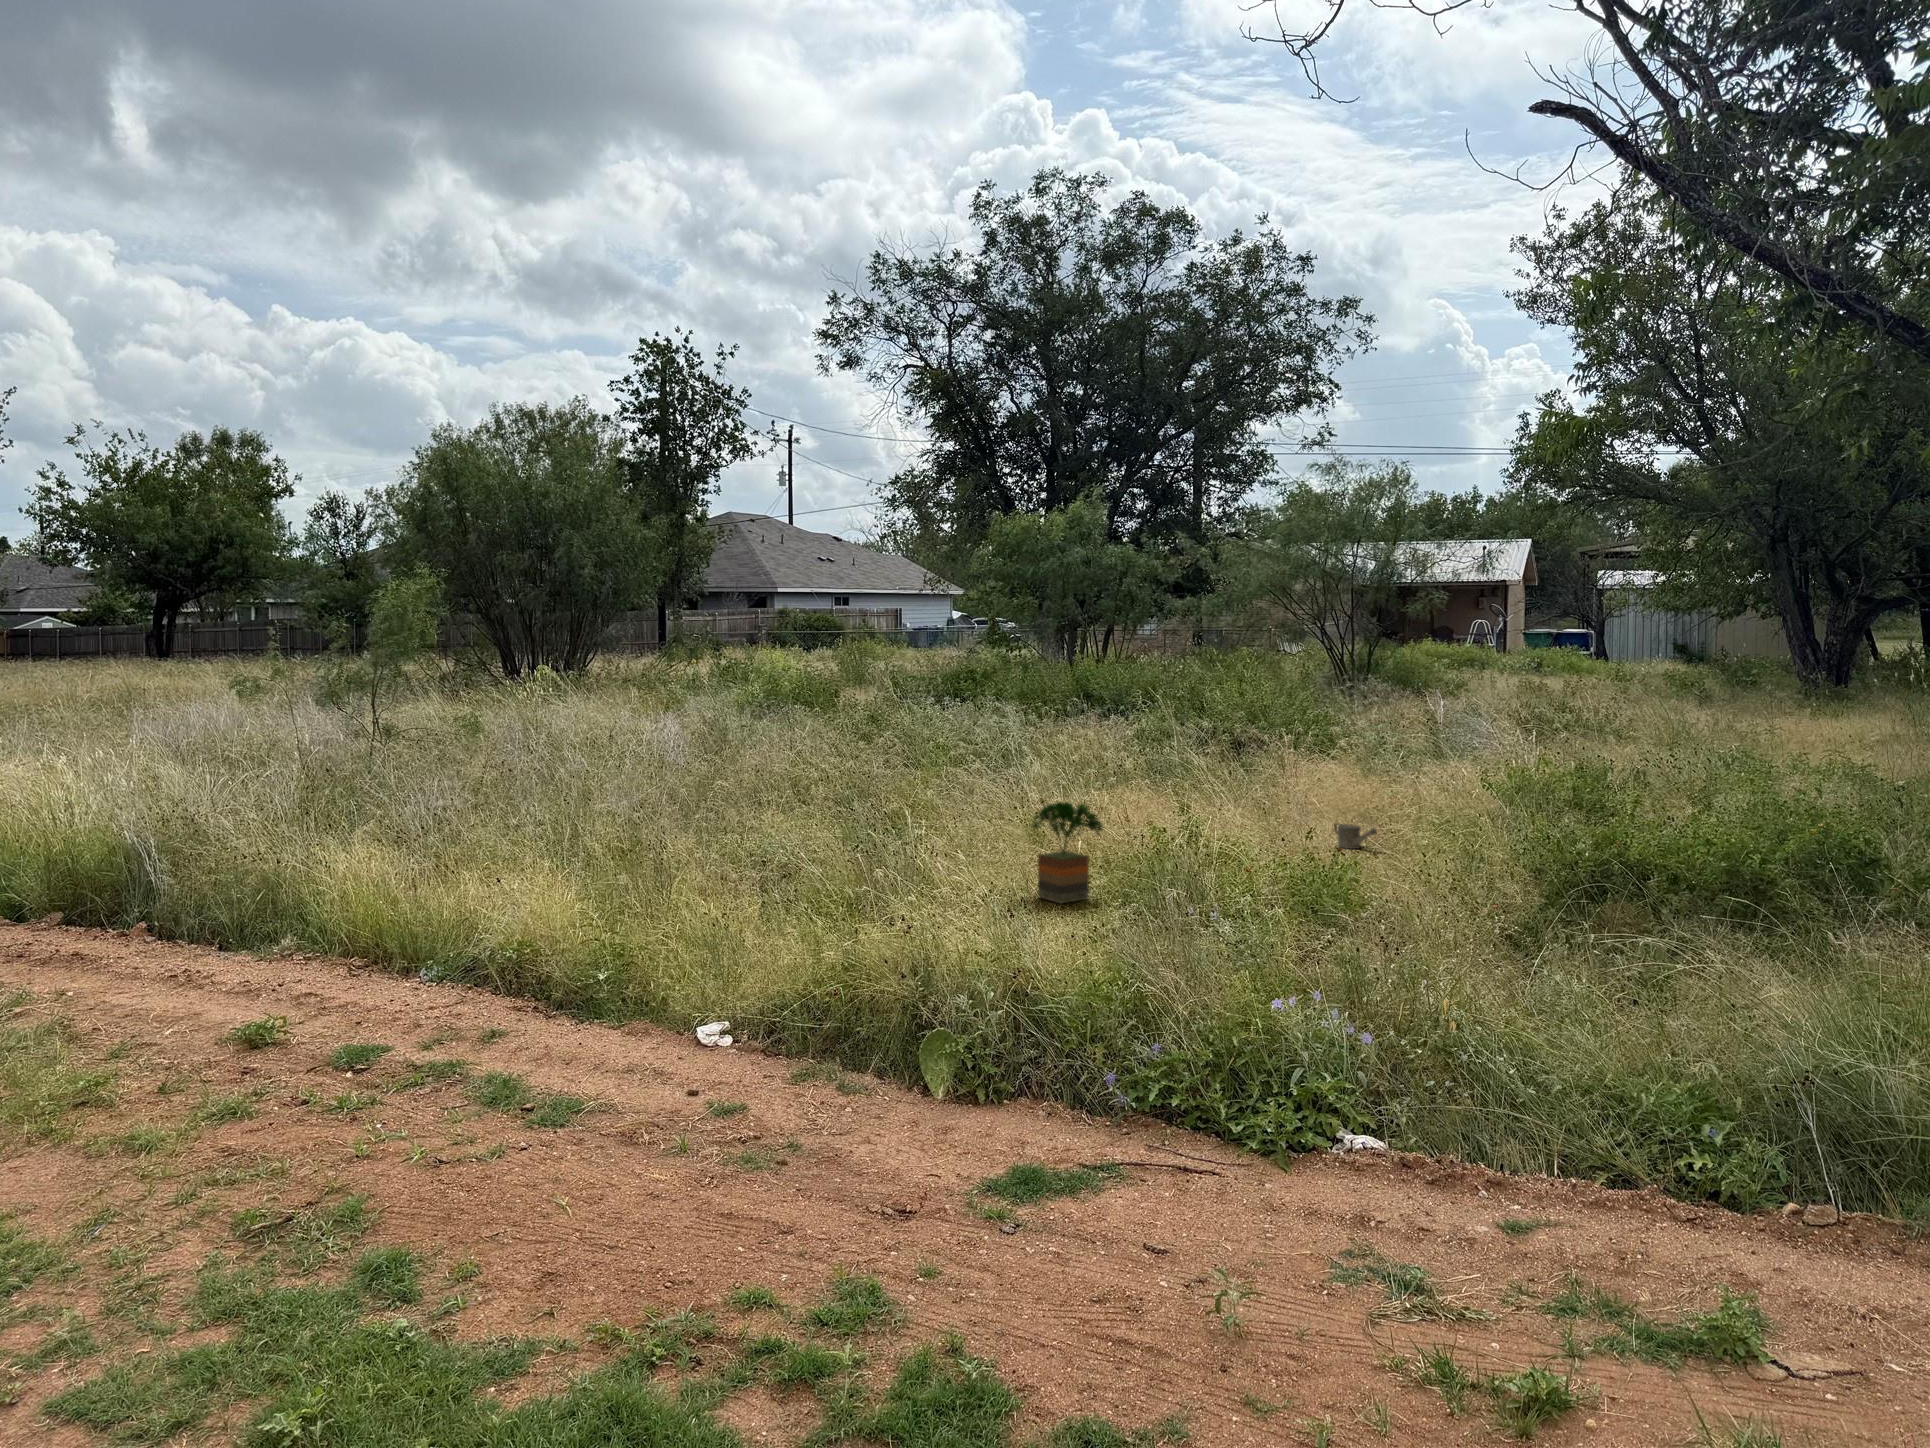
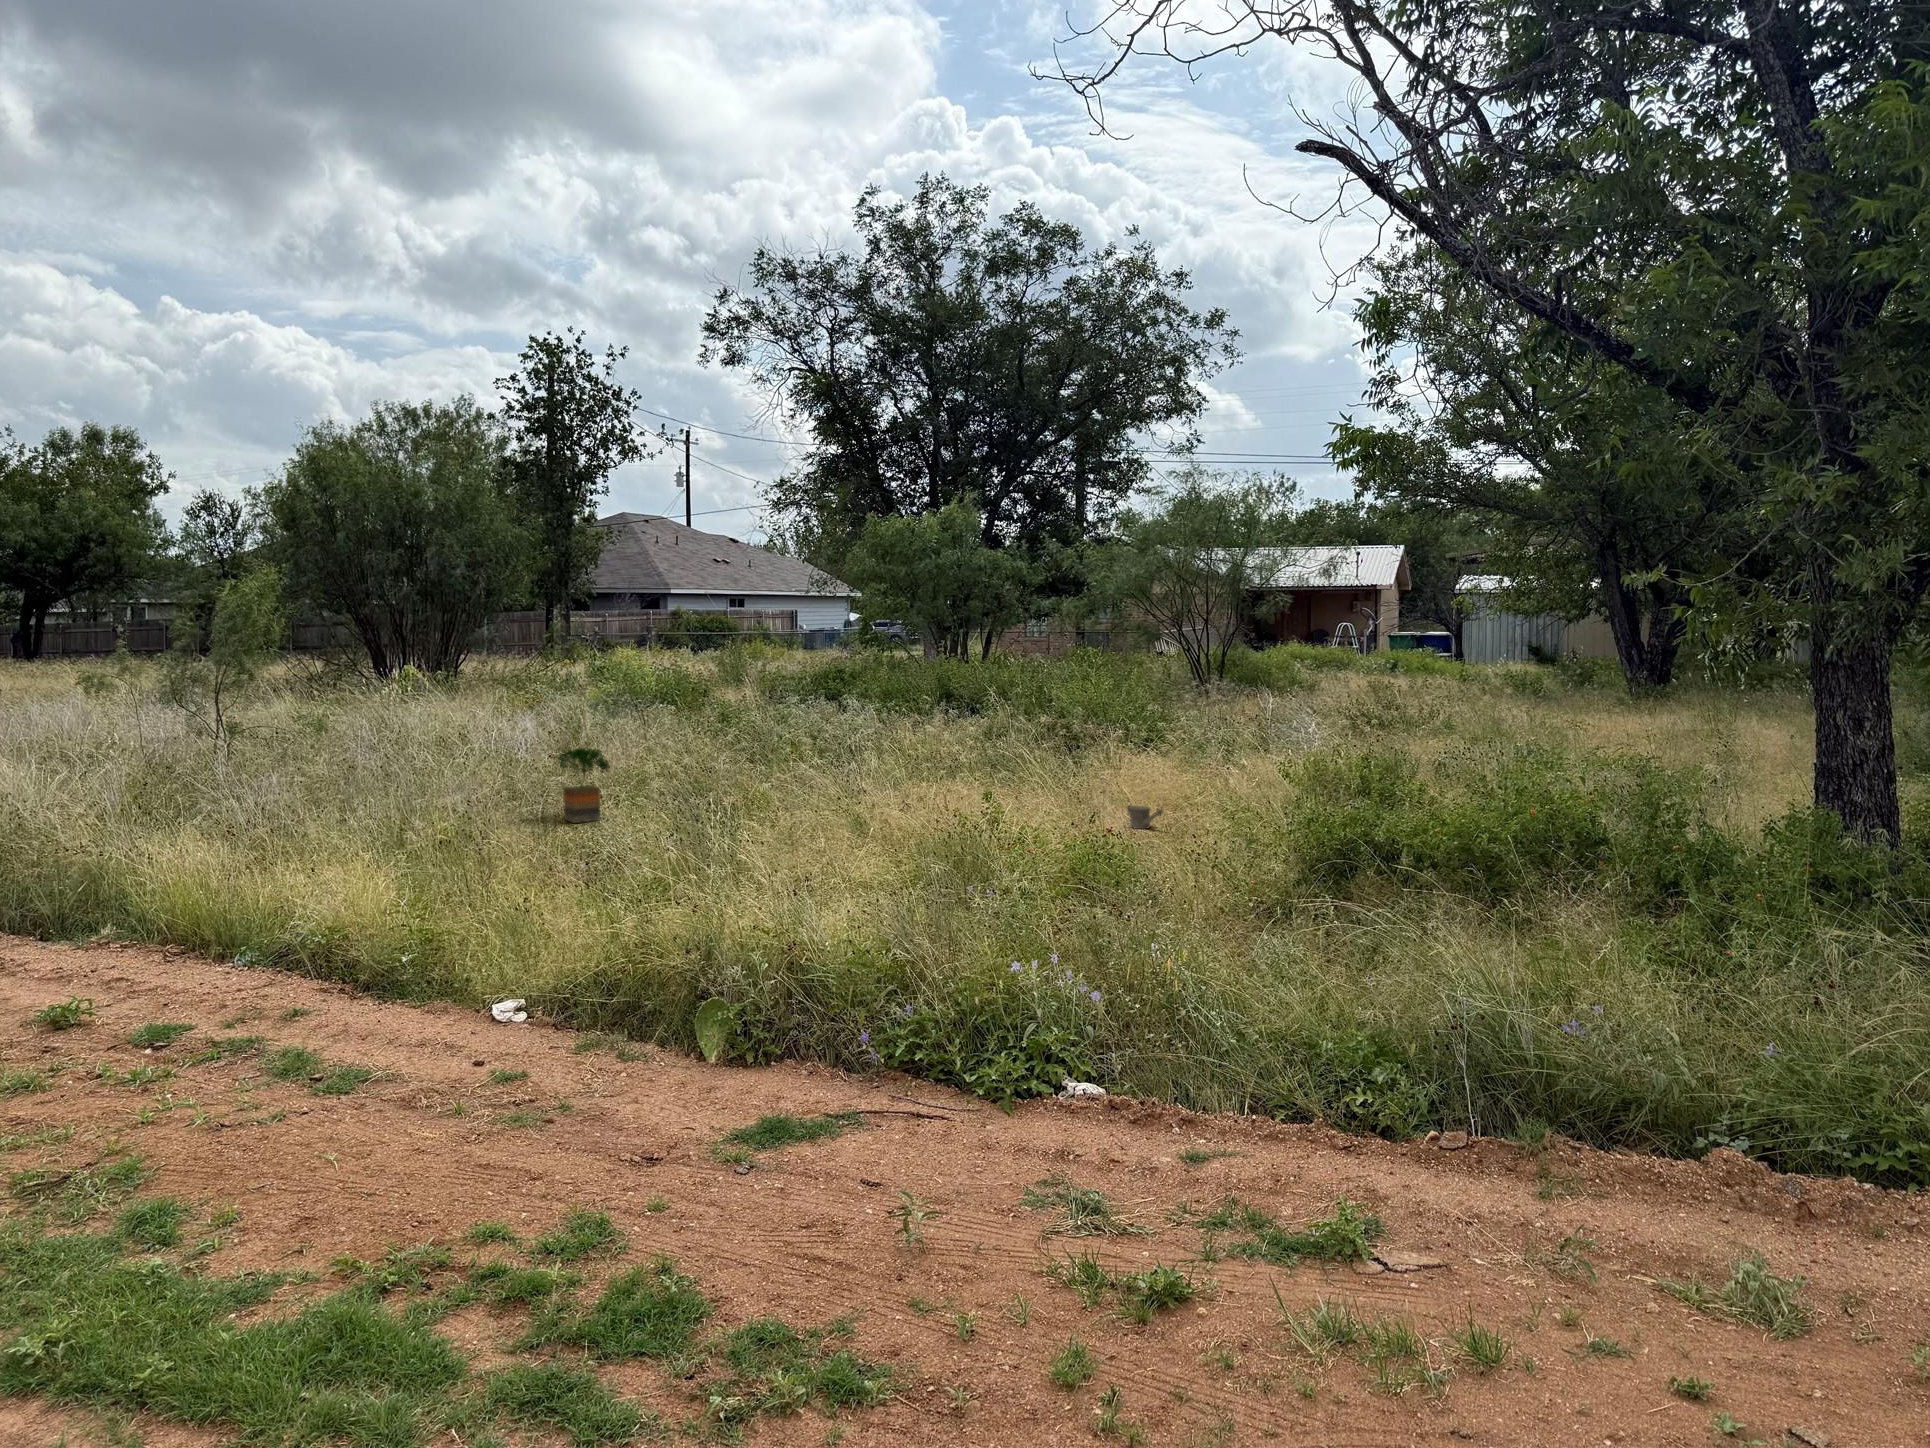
potted tree: present [1031,802,1104,903] -> present [558,747,610,823]

